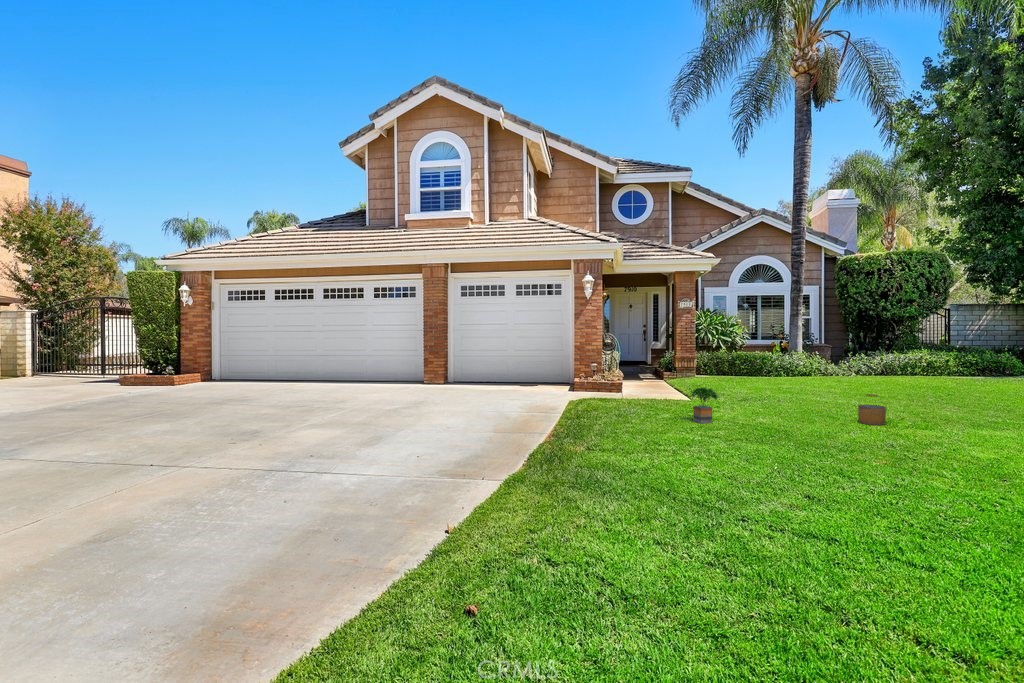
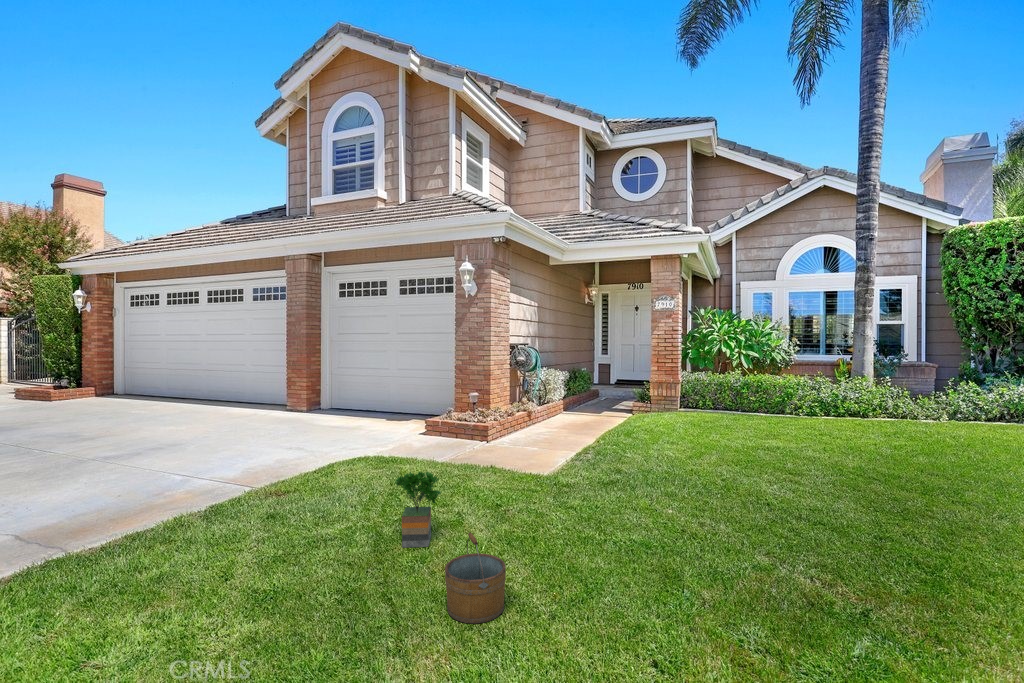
bucket: present [858,394,886,425] -> present [445,533,506,624]

